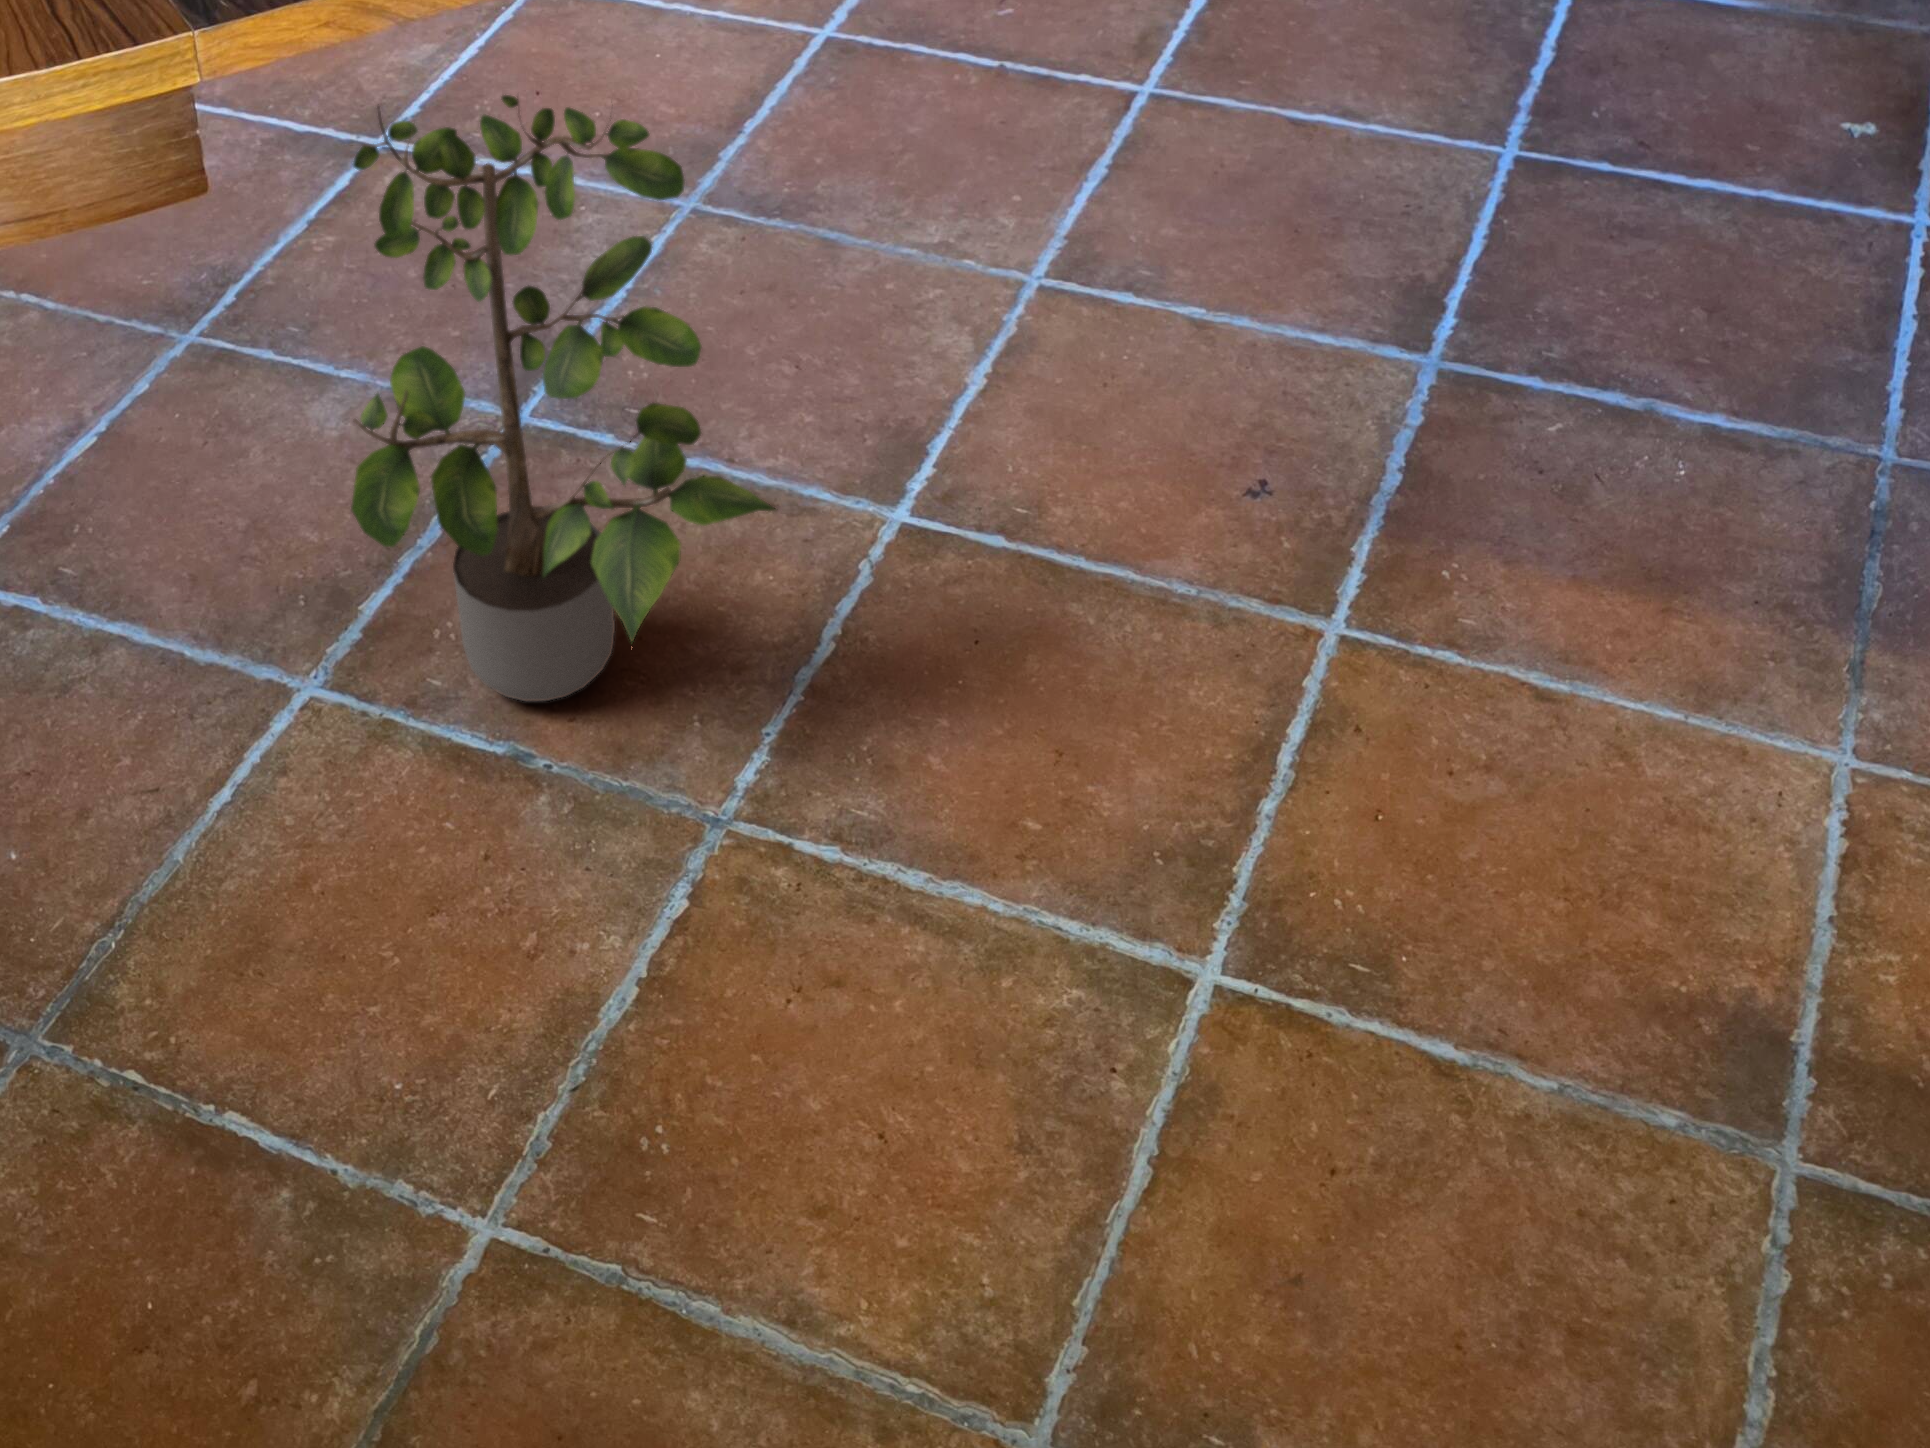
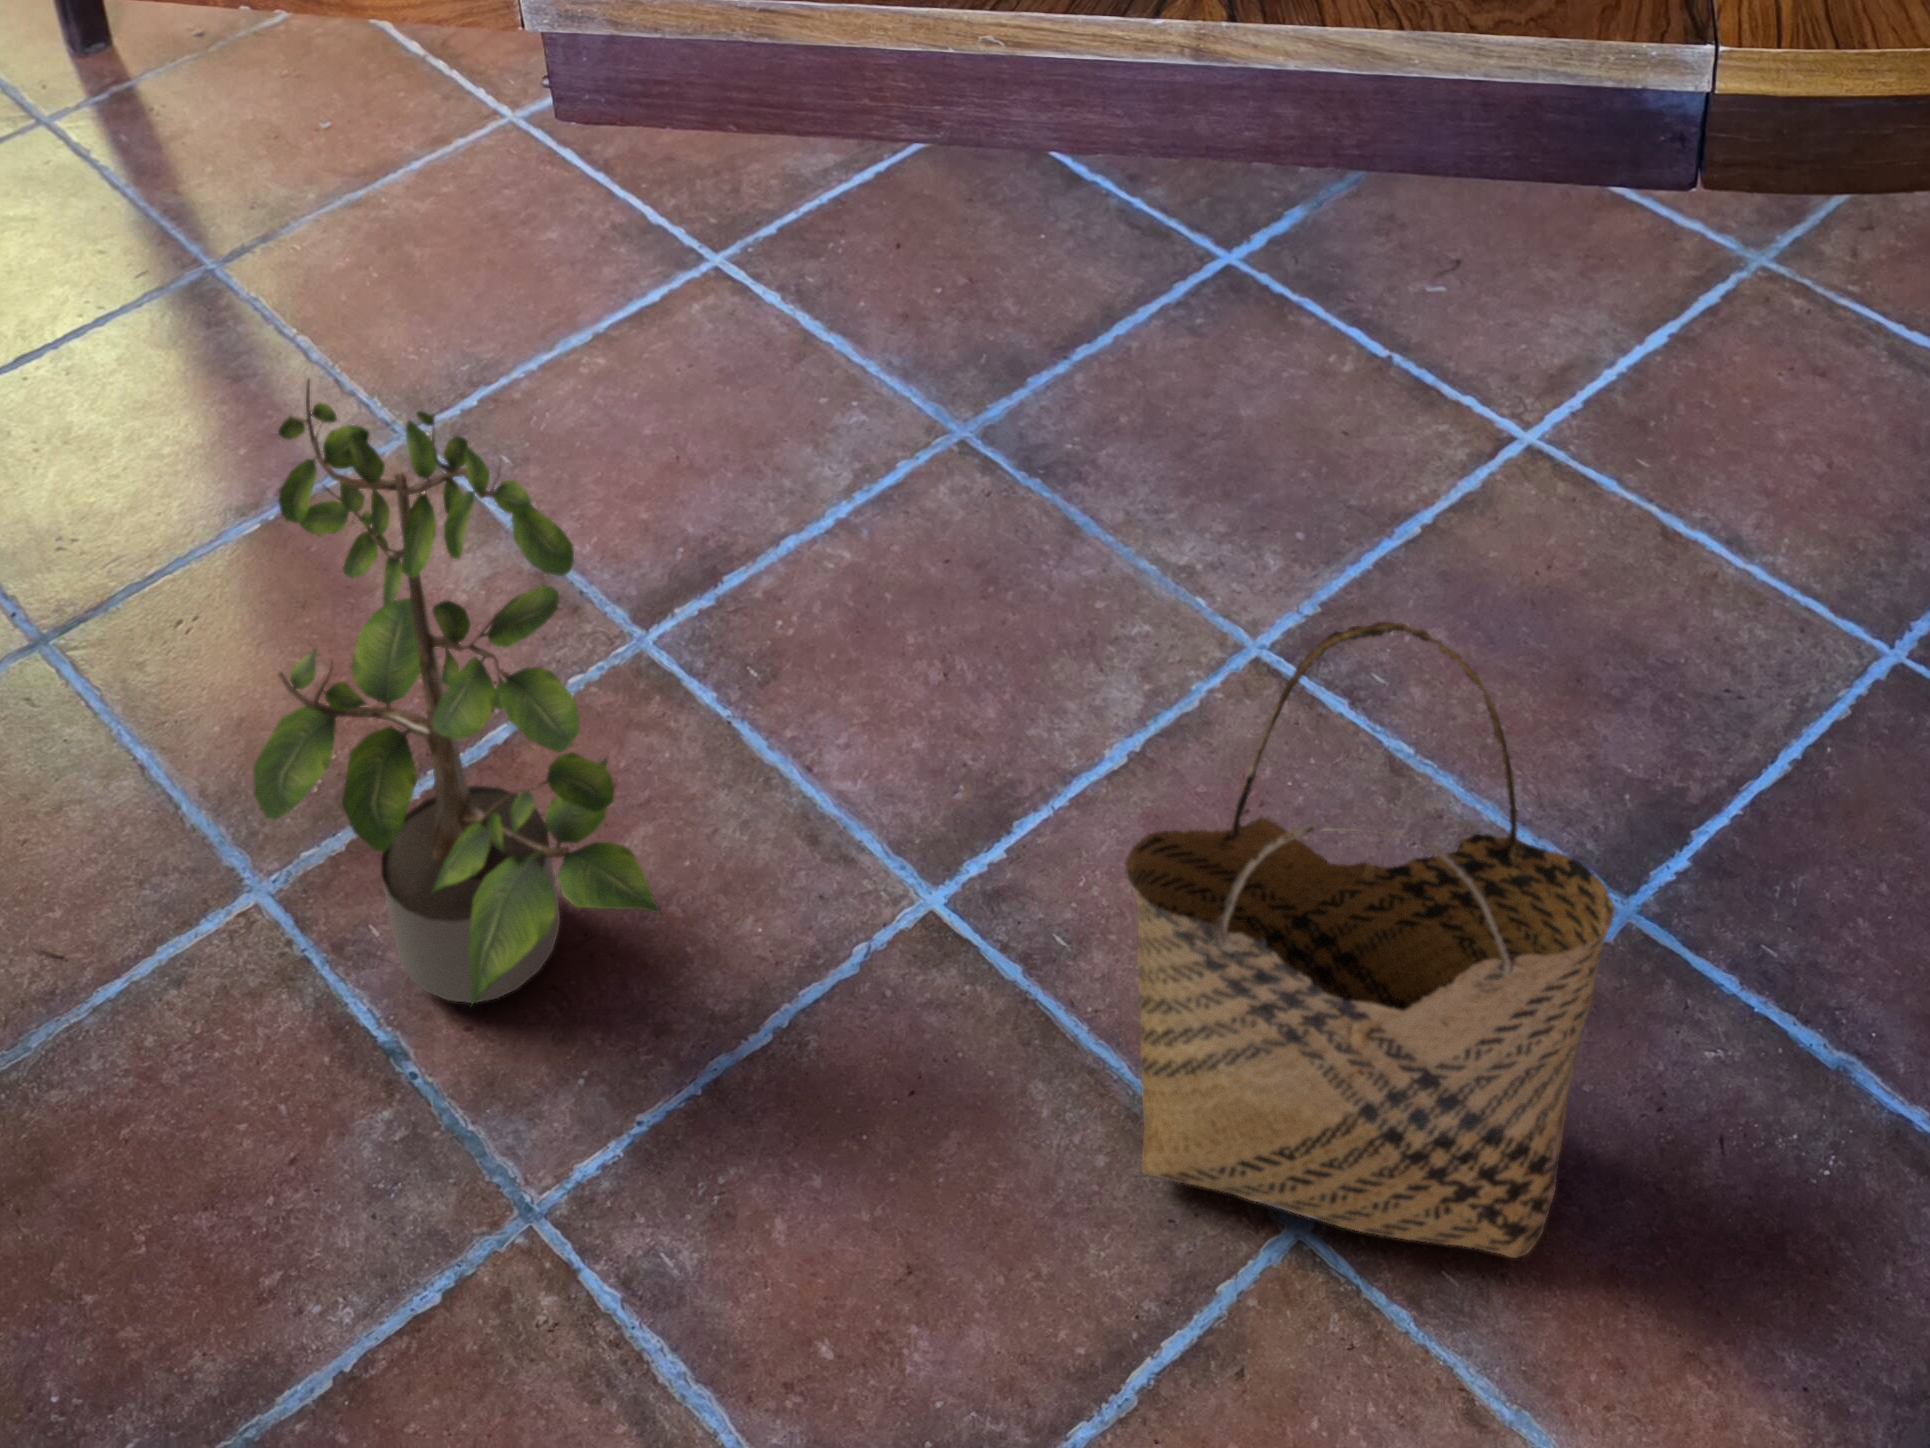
woven basket: none [1156,79,1536,626] -> present [1125,622,1615,1258]

